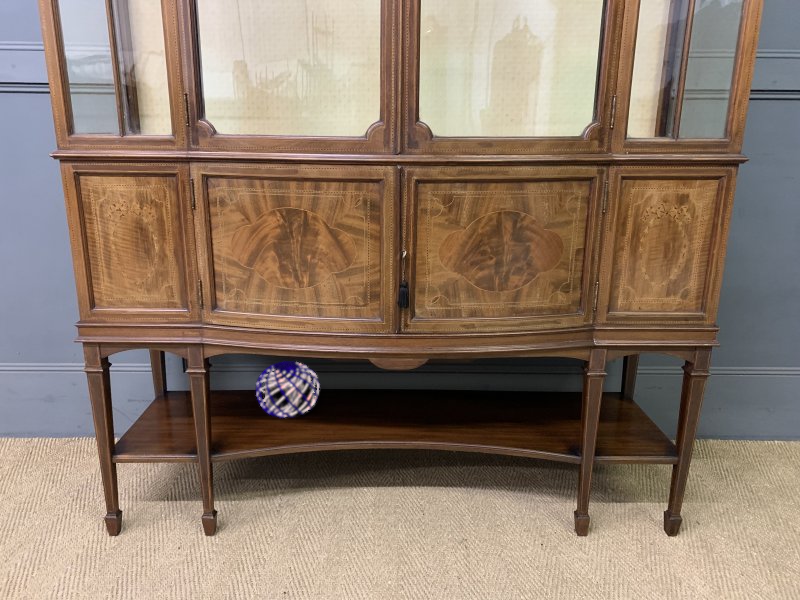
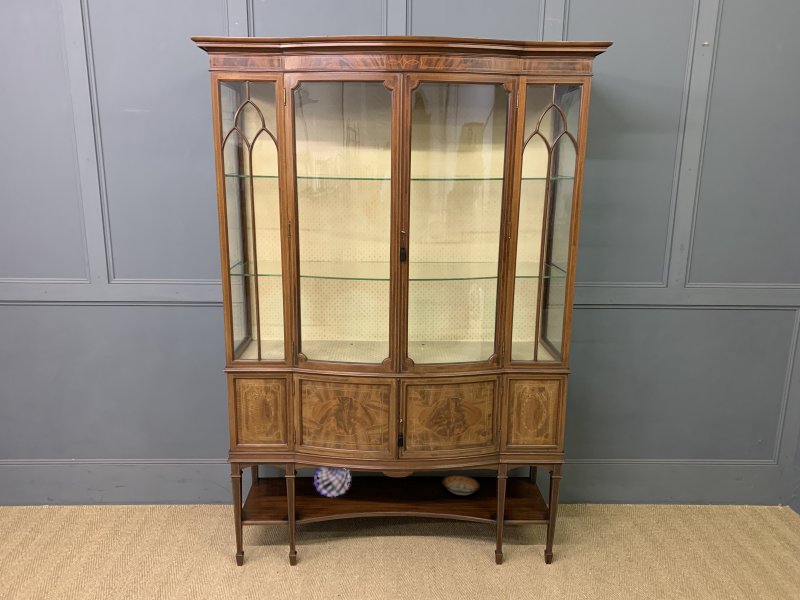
ceramic bowl: none [477,385,544,416] -> present [442,475,480,495]

